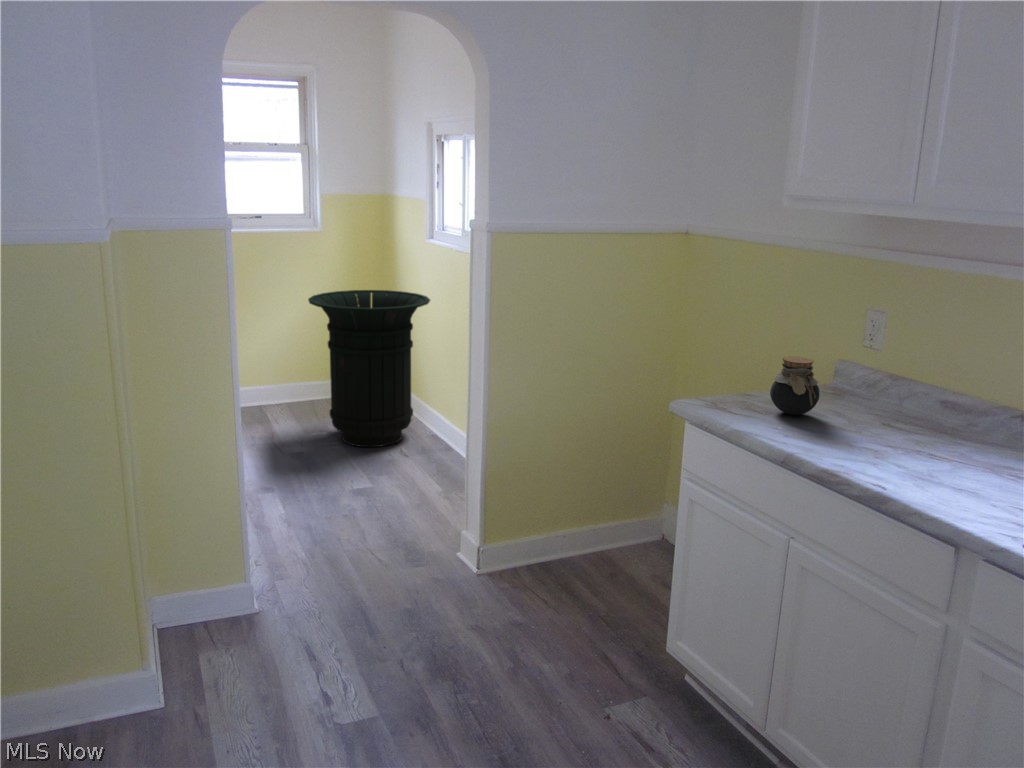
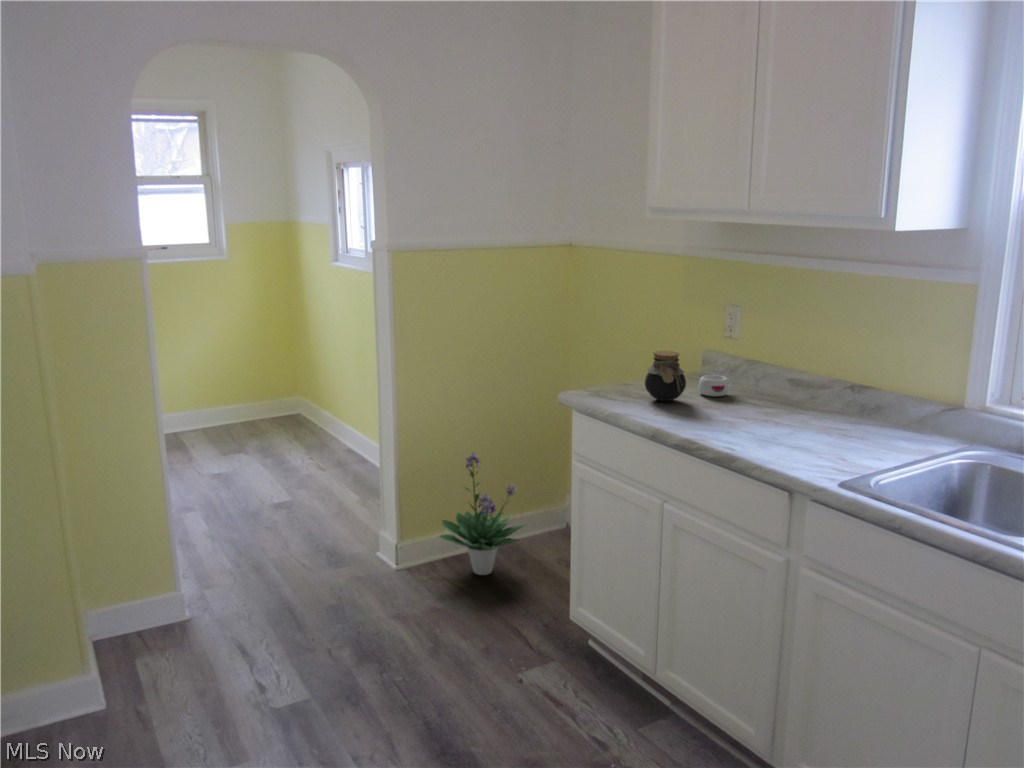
trash can: present [308,290,430,447] -> none [219,312,338,462]
mug: none [832,387,874,412] -> present [698,375,733,397]
potted plant: none [525,453,623,589] -> present [440,452,523,575]

